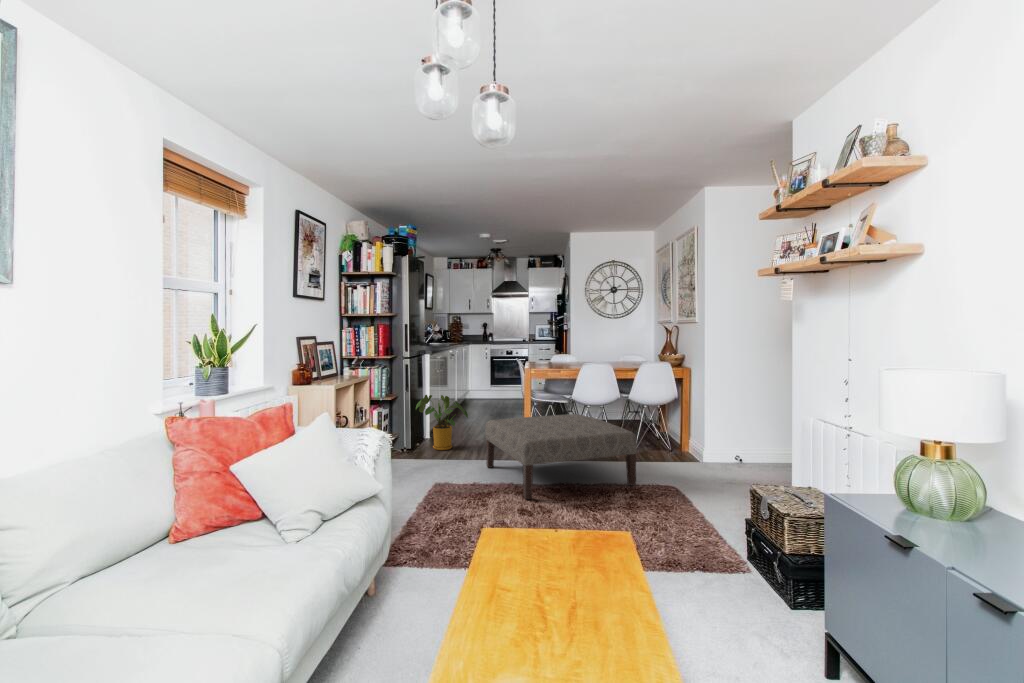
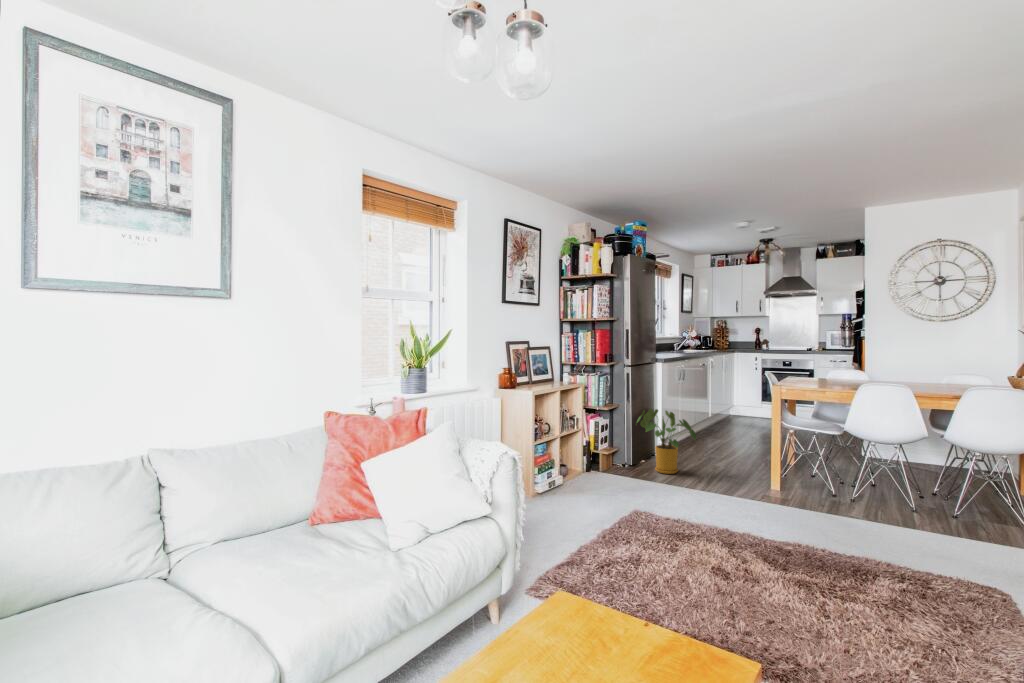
ottoman: present [485,414,637,500] -> none [705,446,929,572]

